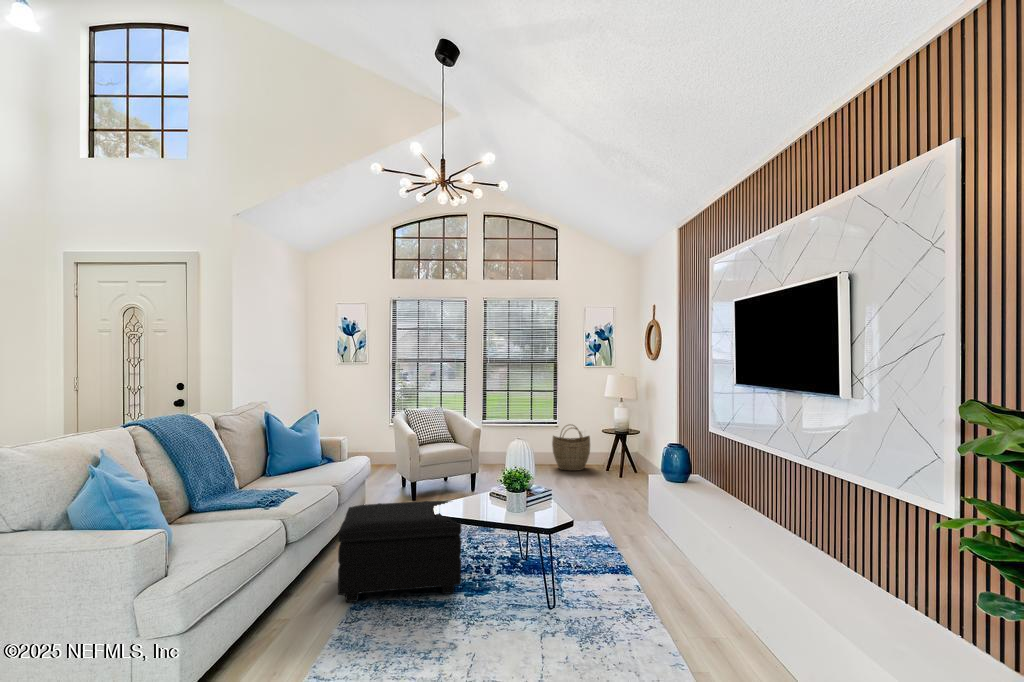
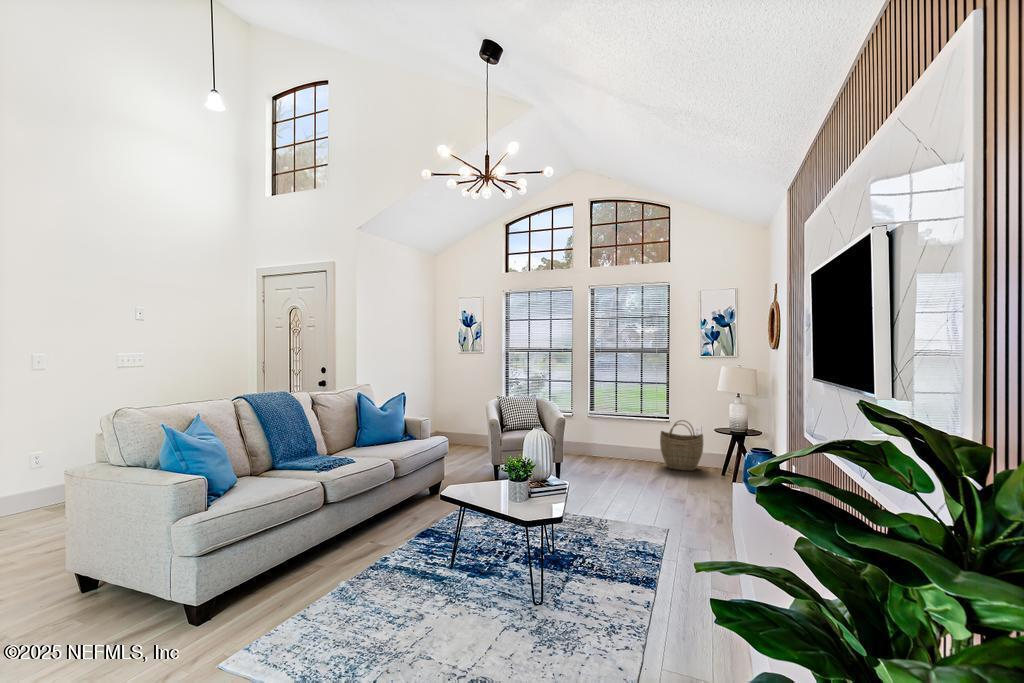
footstool: present [338,501,461,602] -> none [361,479,485,572]

